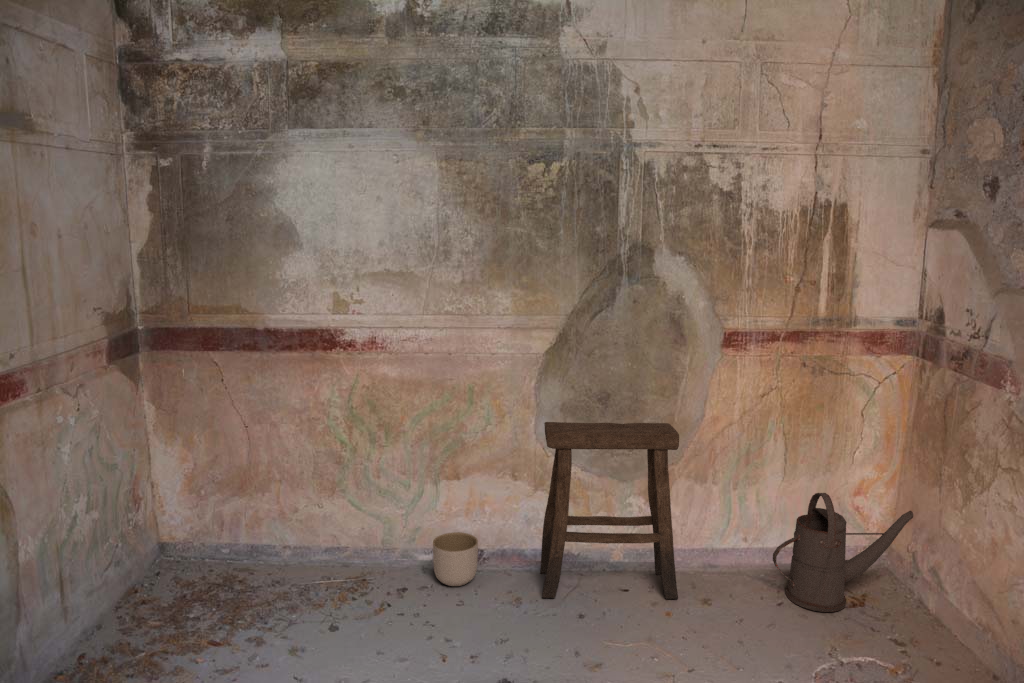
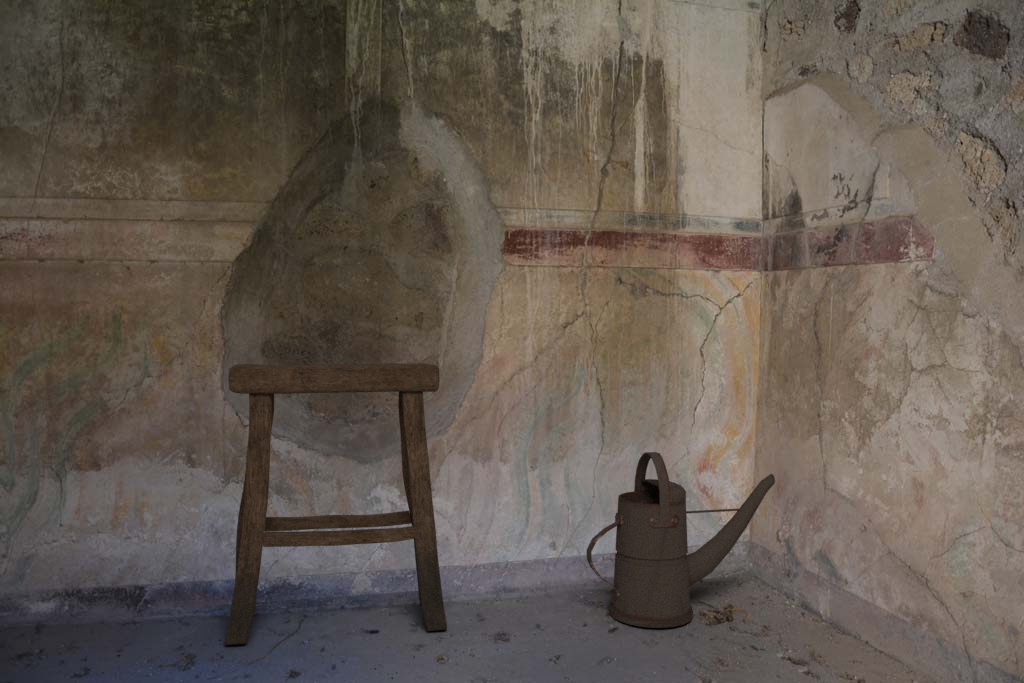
planter: present [433,532,478,586] -> none [39,557,122,642]

